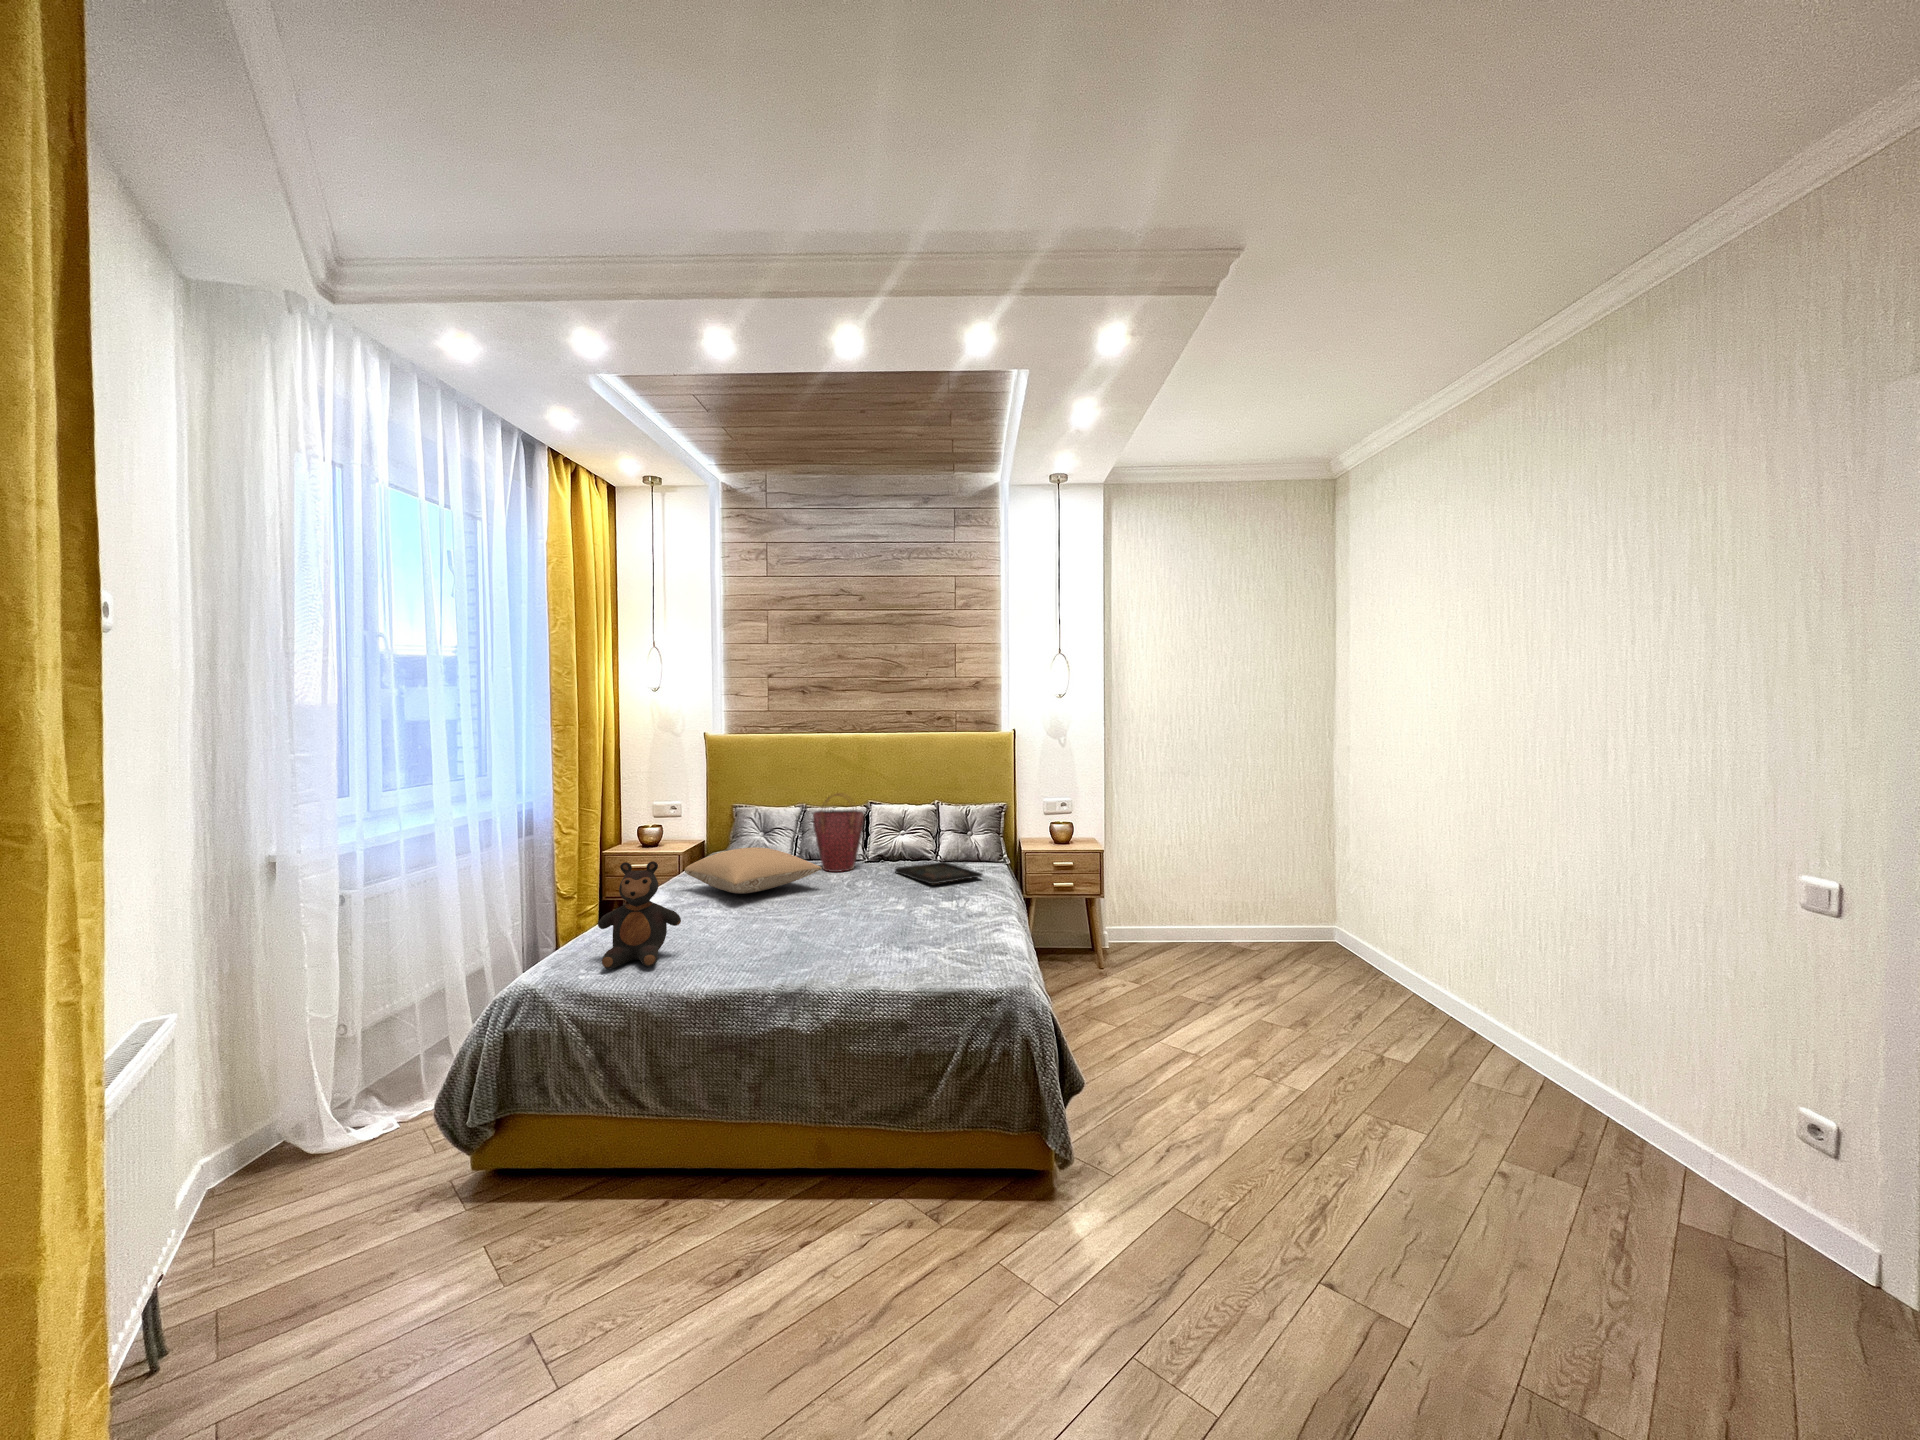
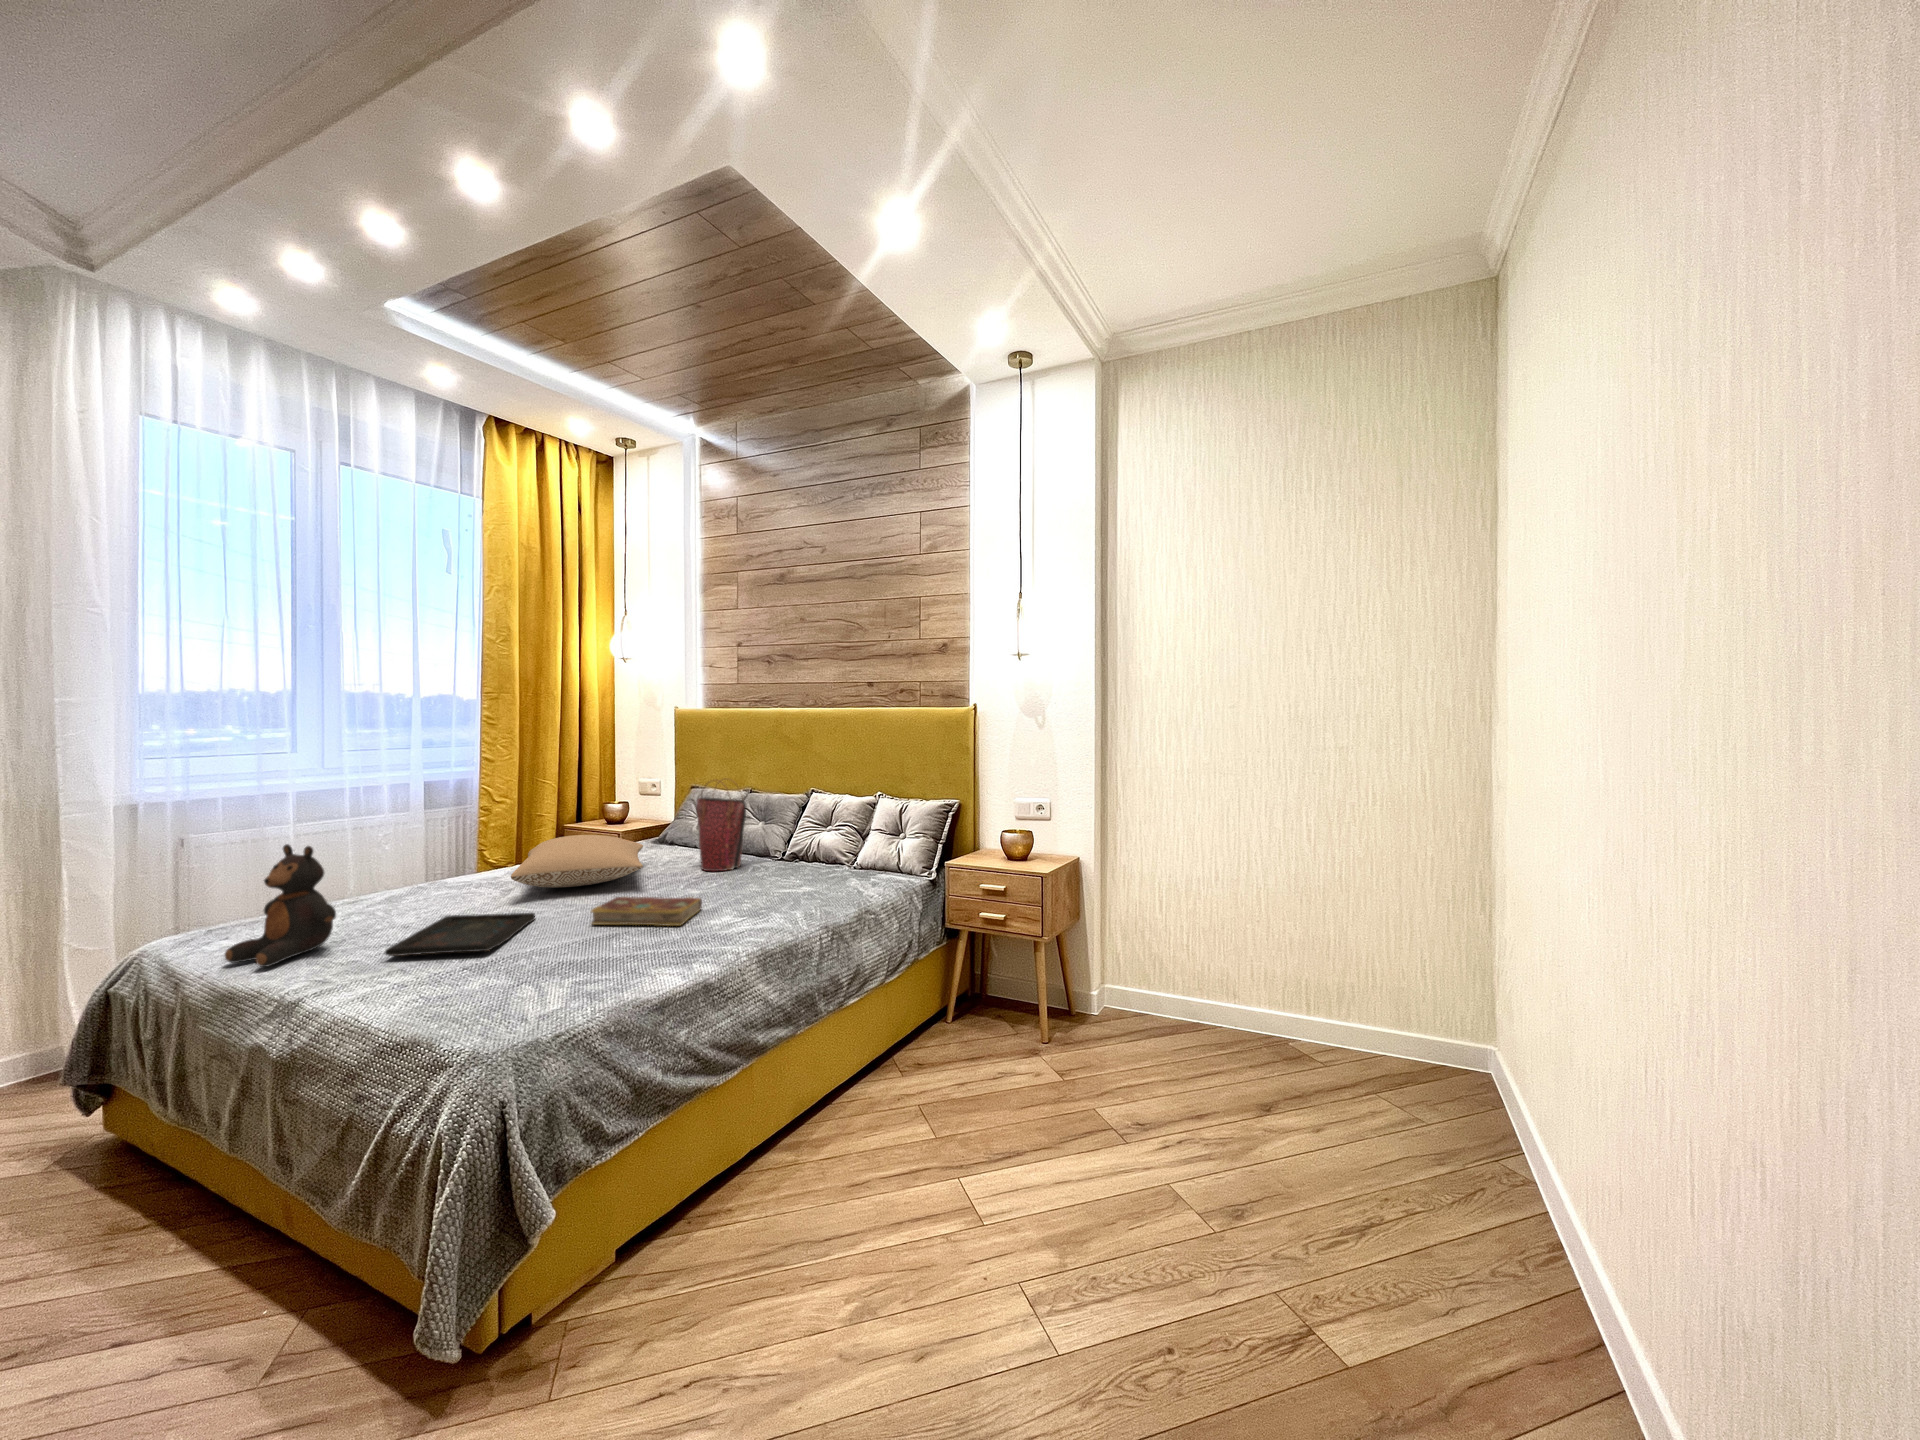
tray: present [895,862,983,884] -> present [385,913,535,956]
book: none [833,885,914,911] -> present [591,897,702,926]

